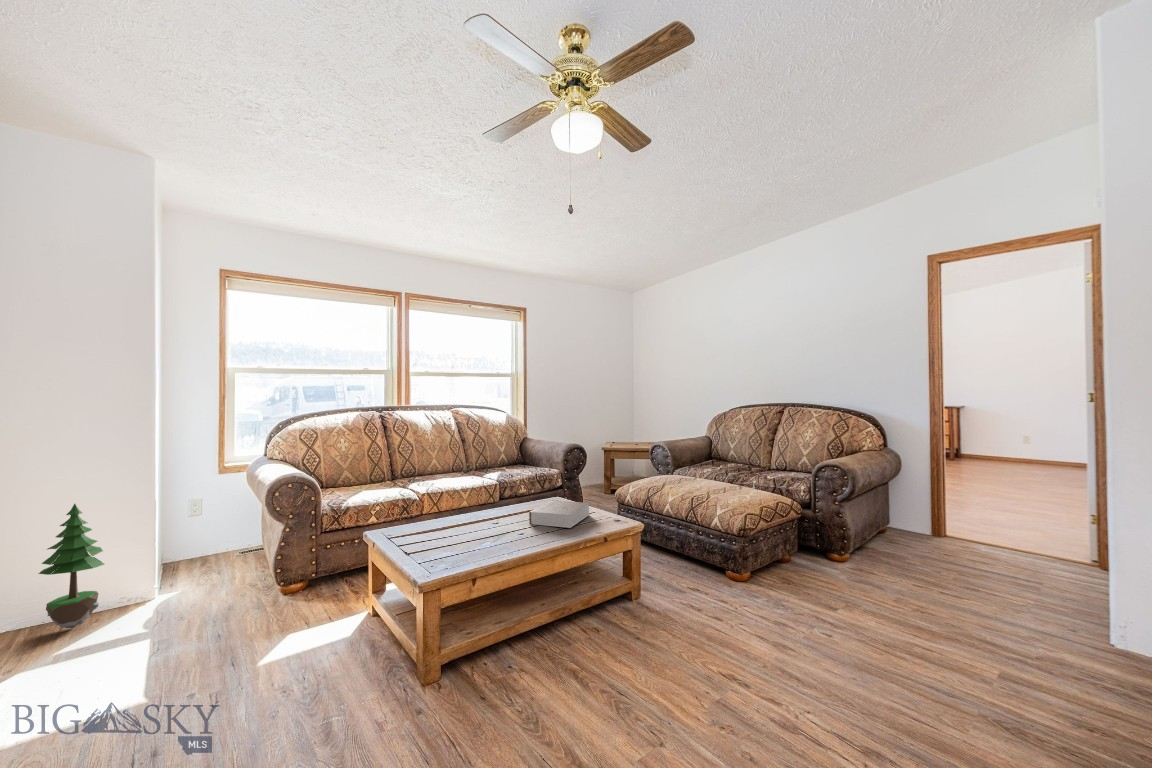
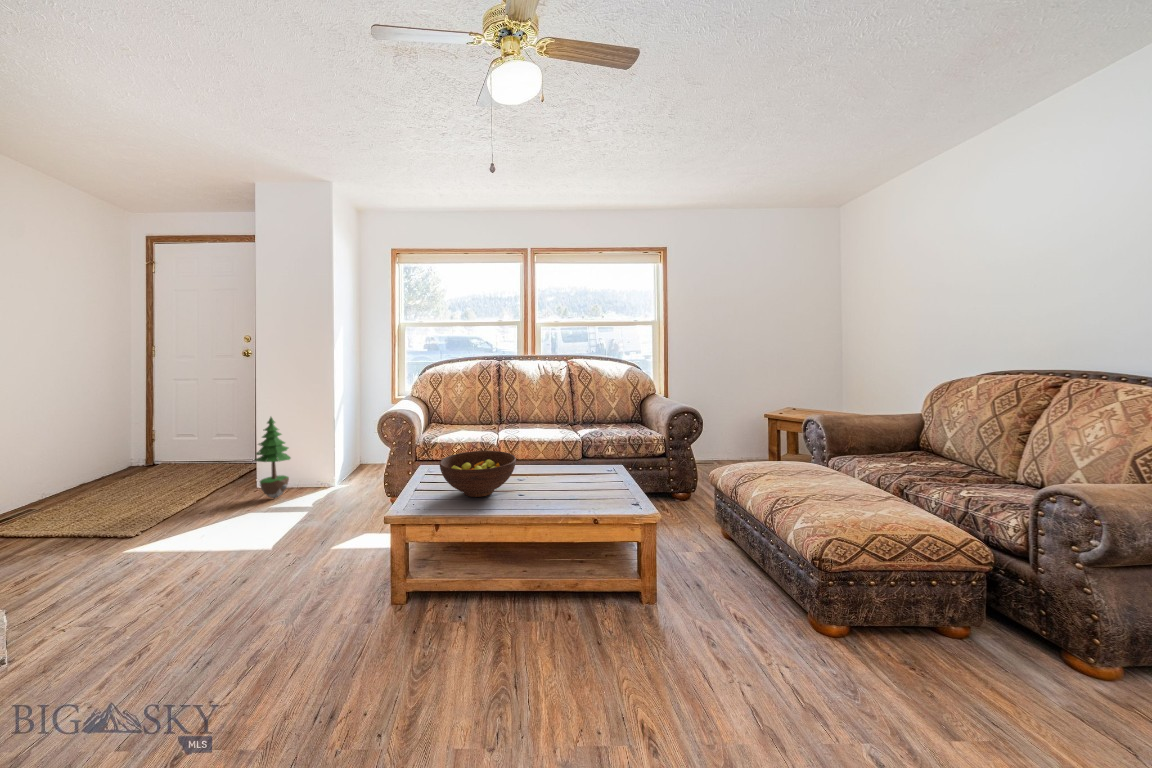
fruit bowl: none [443,493,514,536] -> present [440,451,516,497]
book: present [529,500,590,528] -> none [540,471,618,510]

